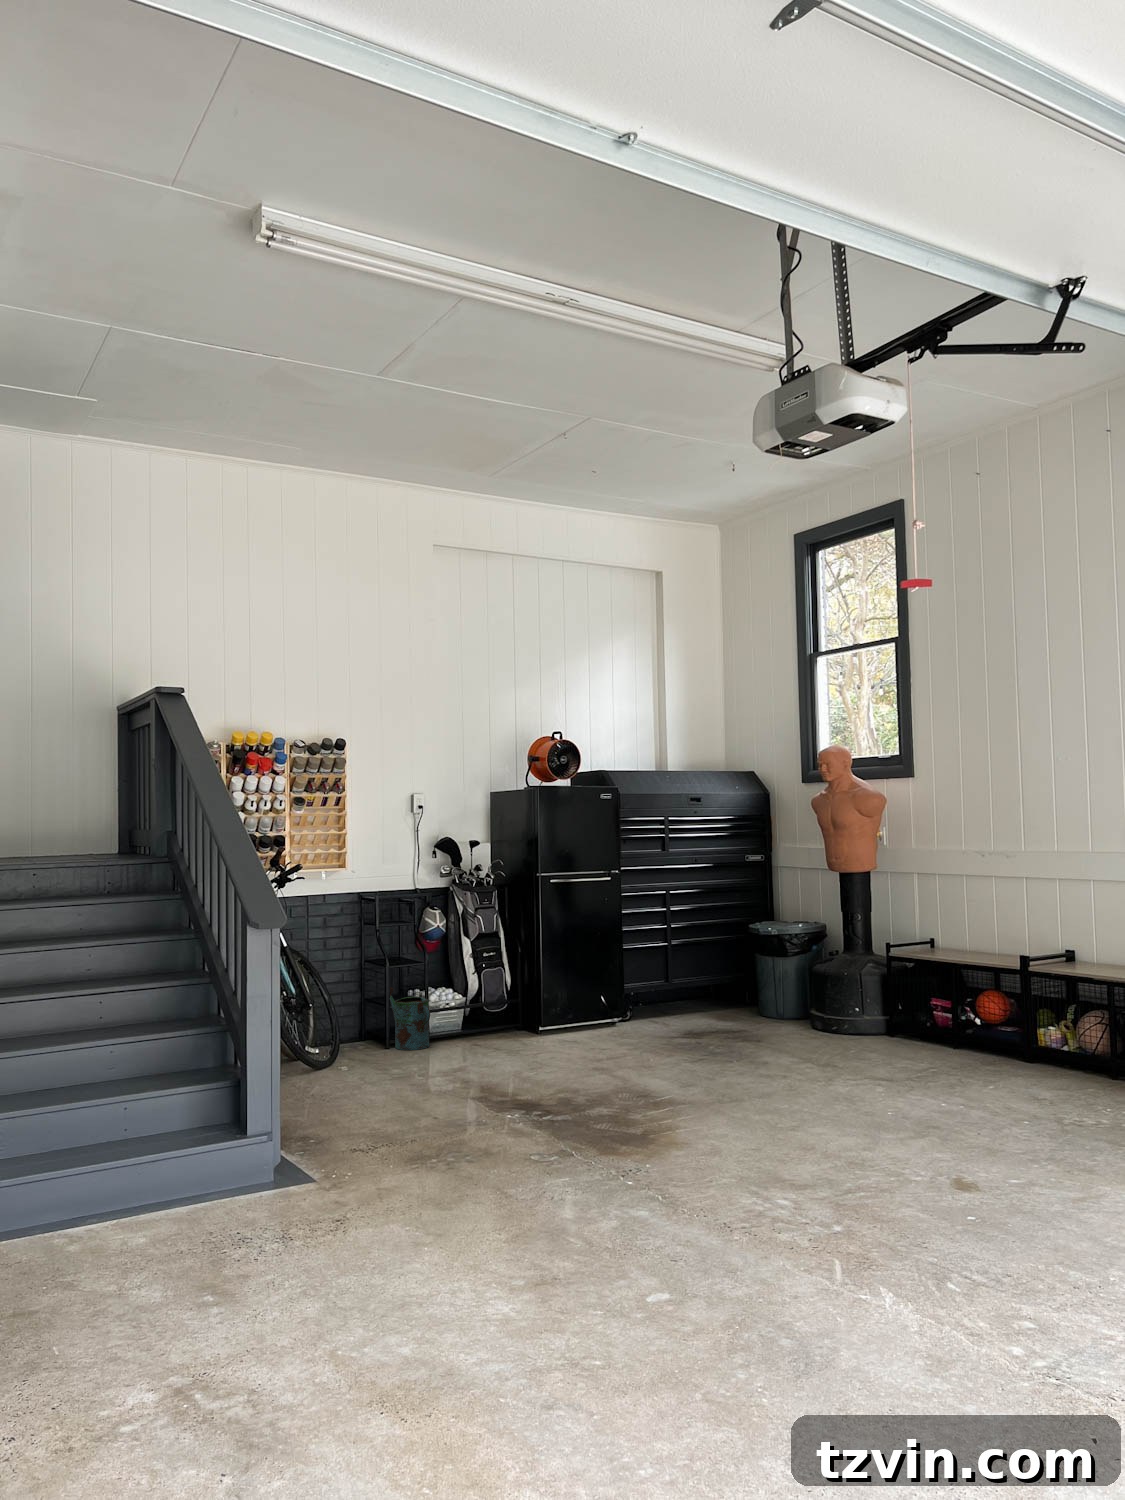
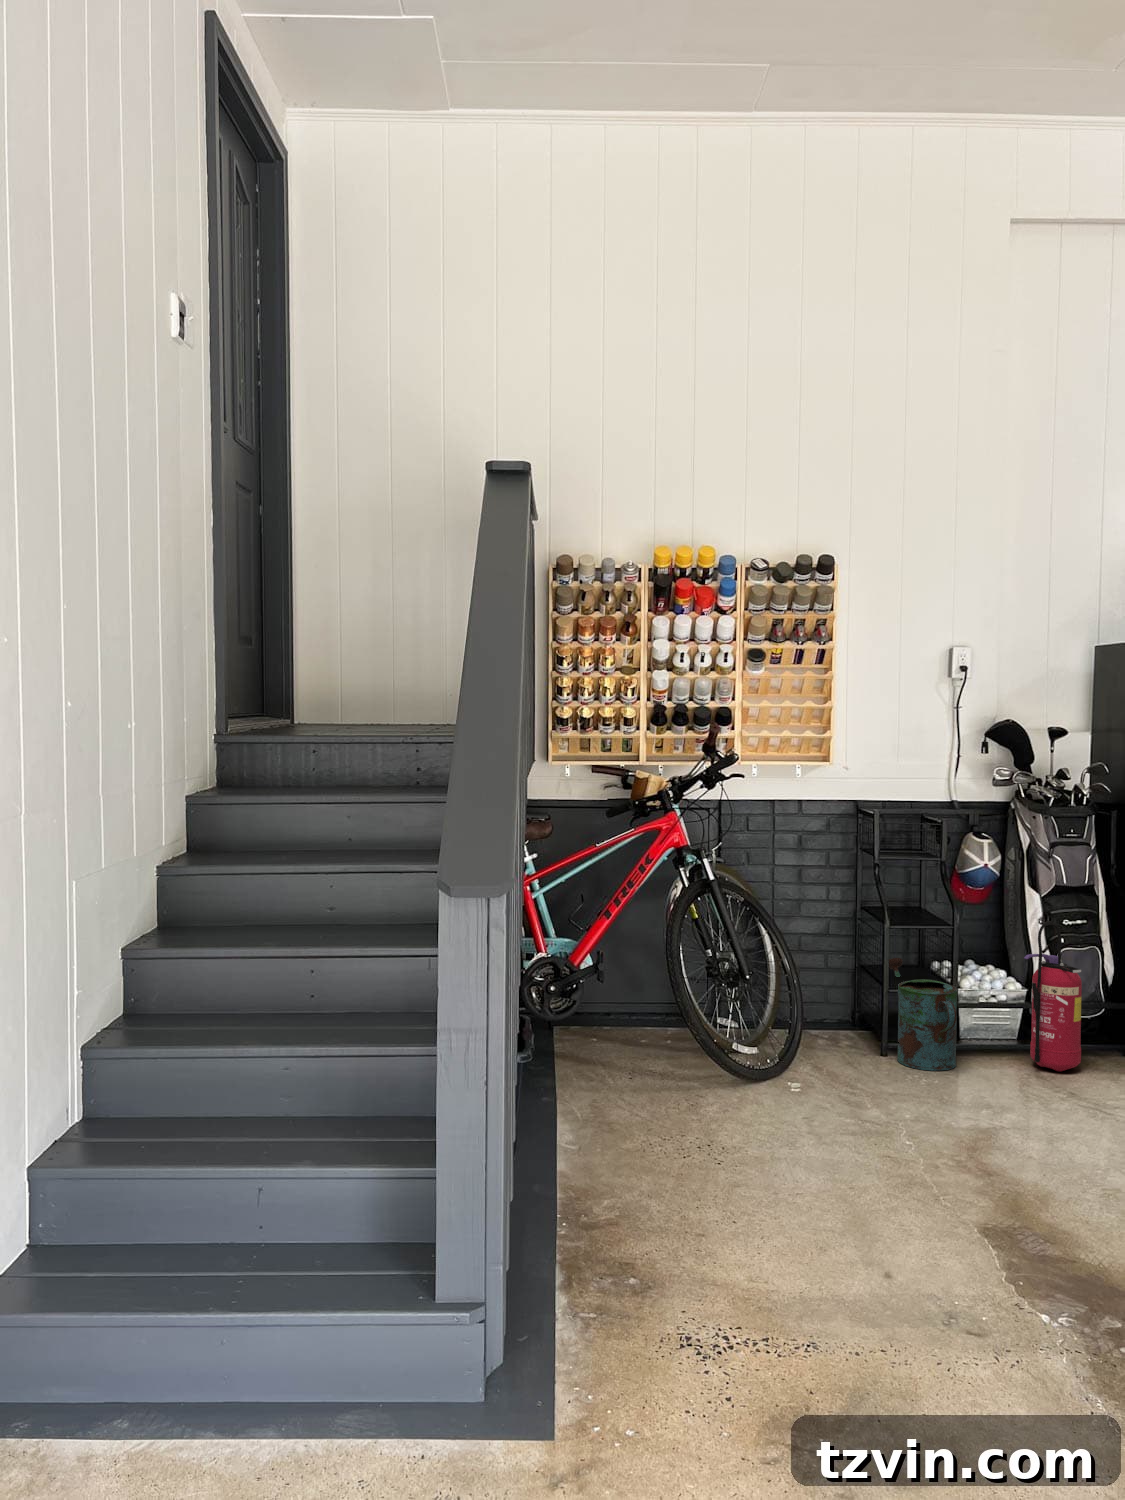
fire extinguisher: none [464,954,496,1041] -> present [1024,921,1082,1072]

